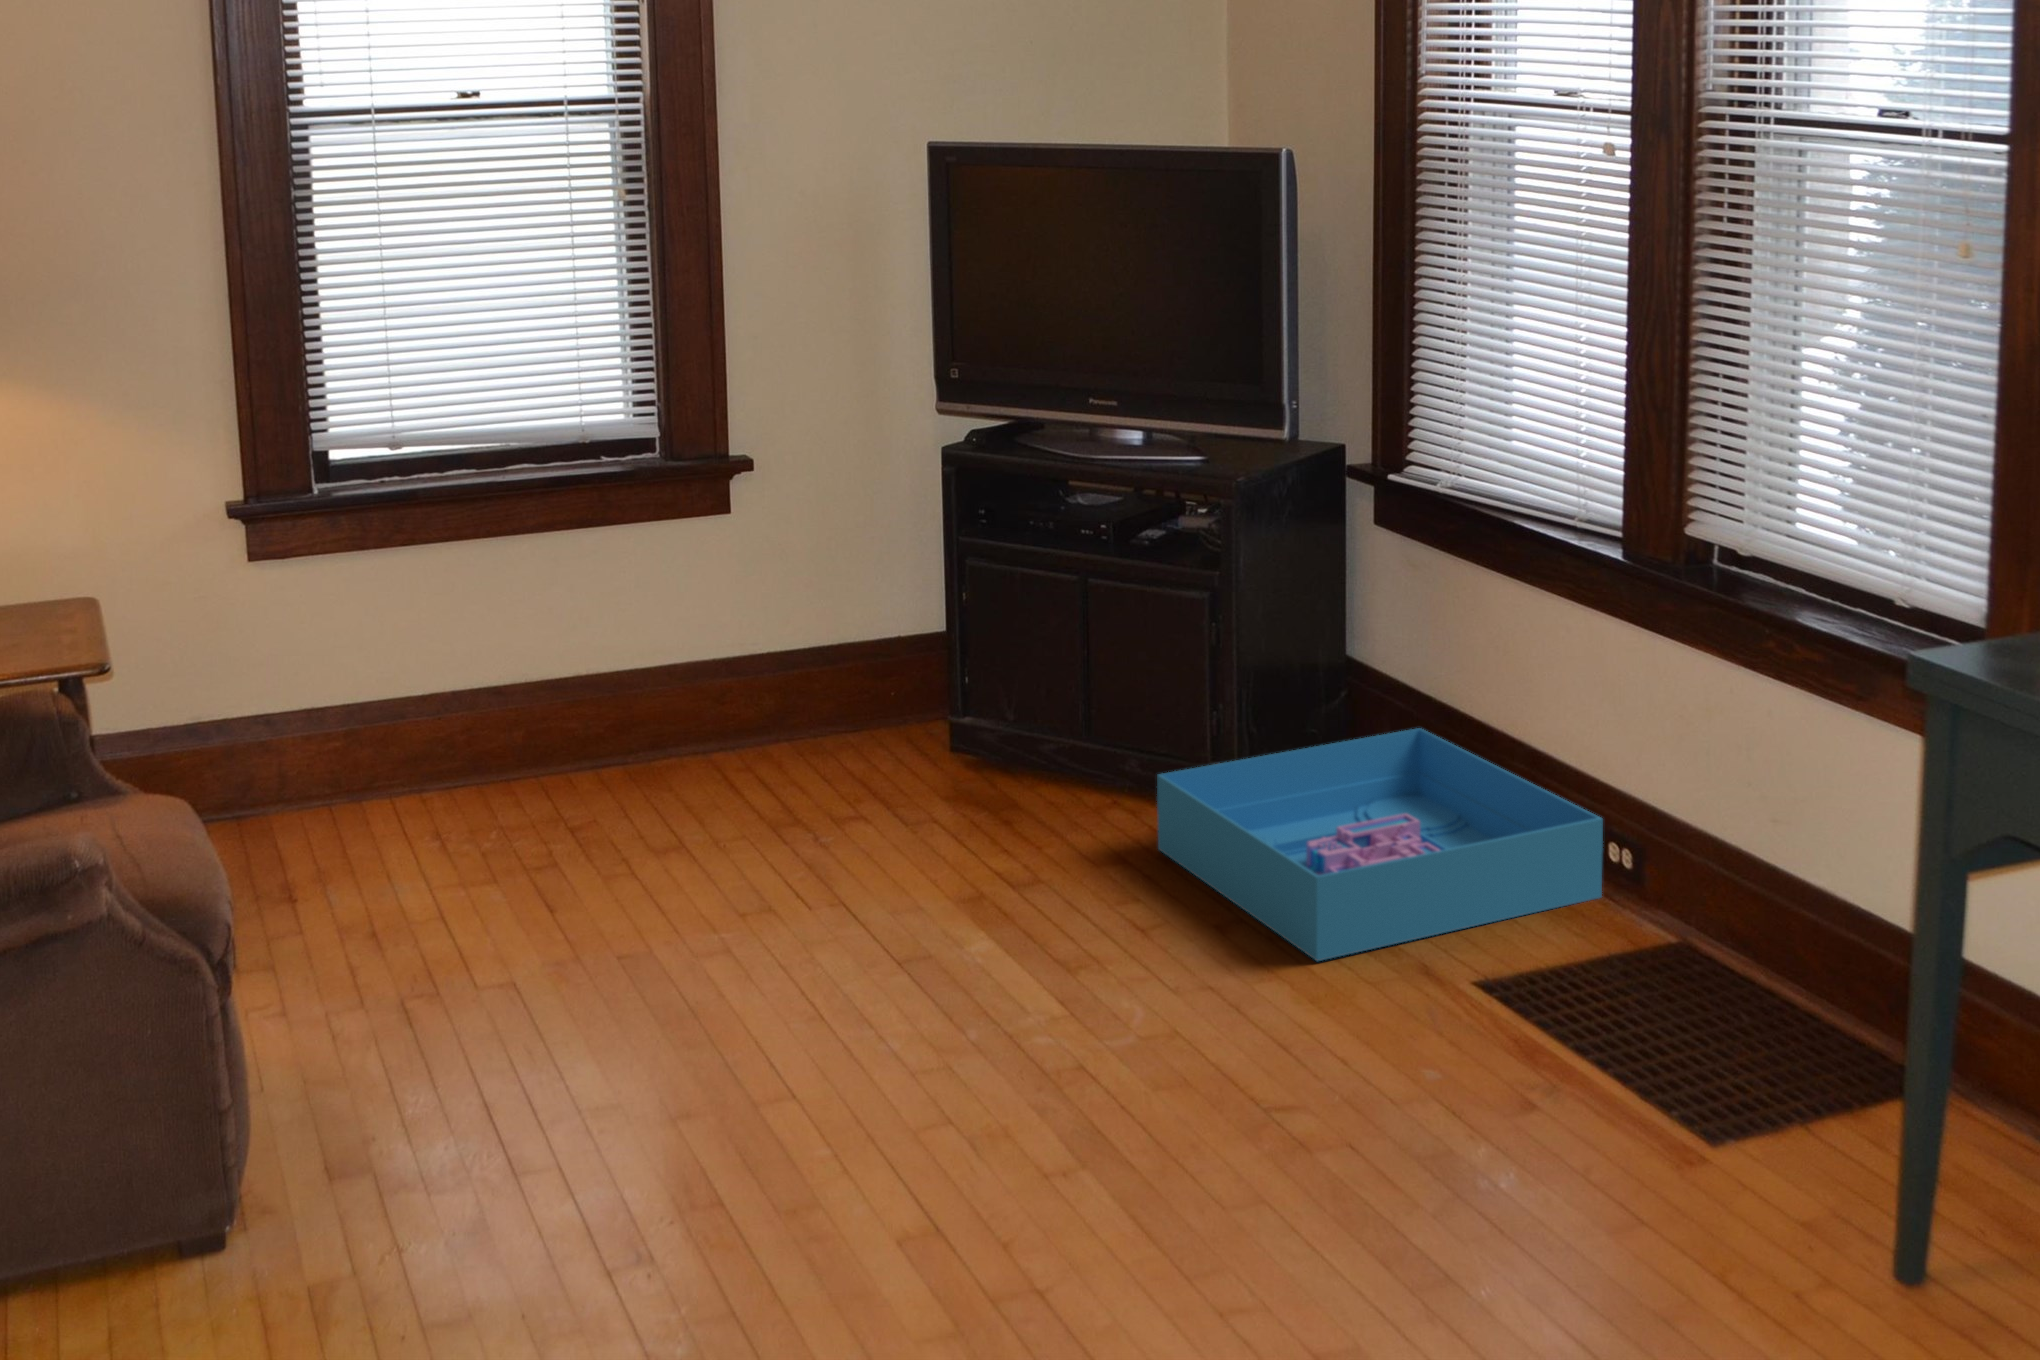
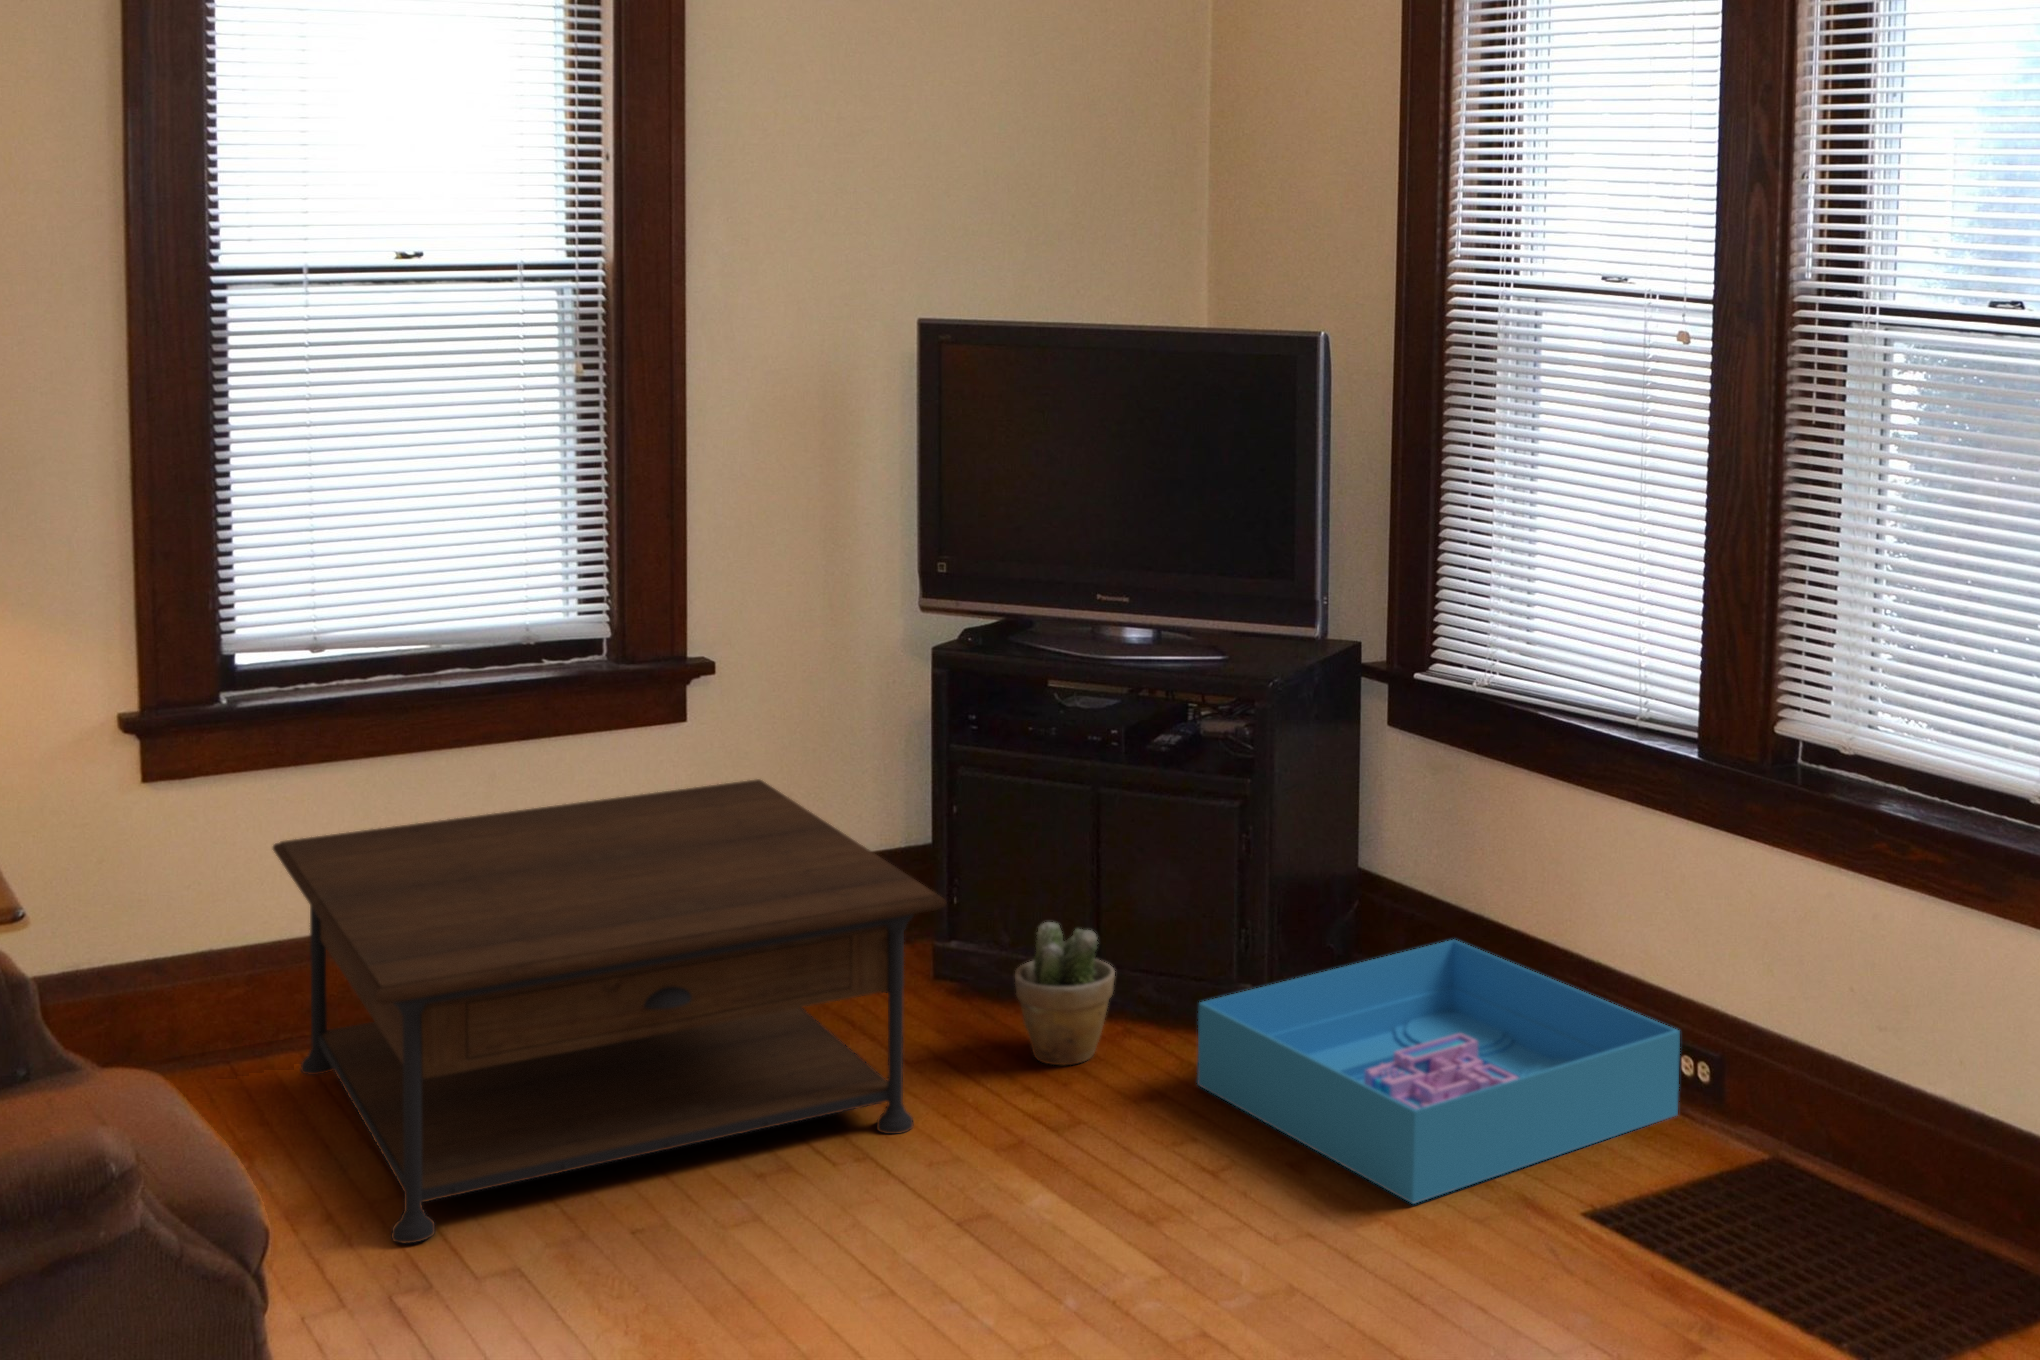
coffee table: none [374,564,916,943] -> present [273,779,946,1244]
potted plant: none [1000,697,1092,827] -> present [1015,922,1115,1065]

